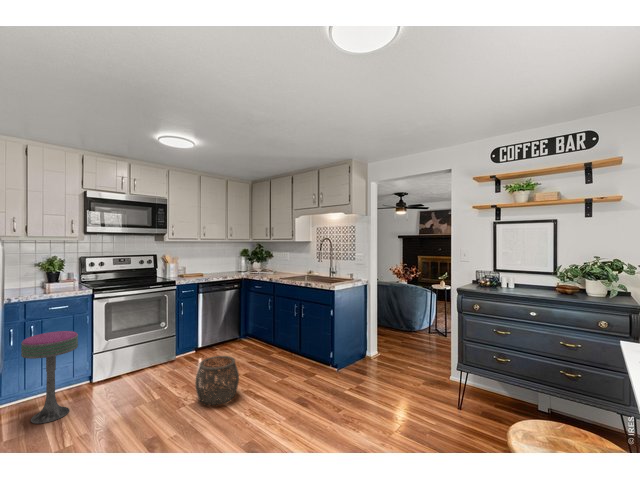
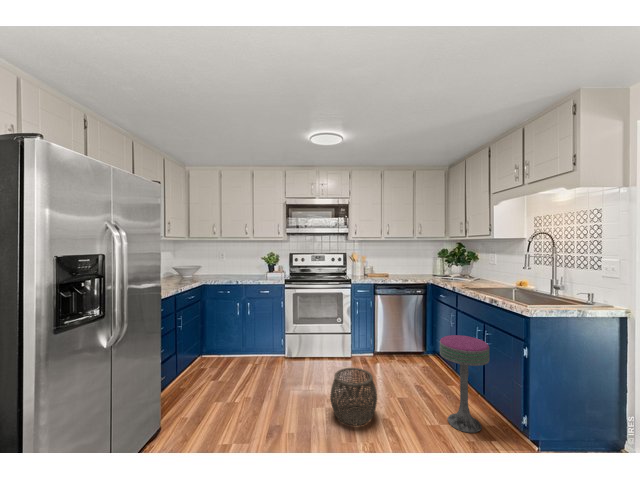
bar stool: present [21,331,78,424] -> present [440,335,490,433]

